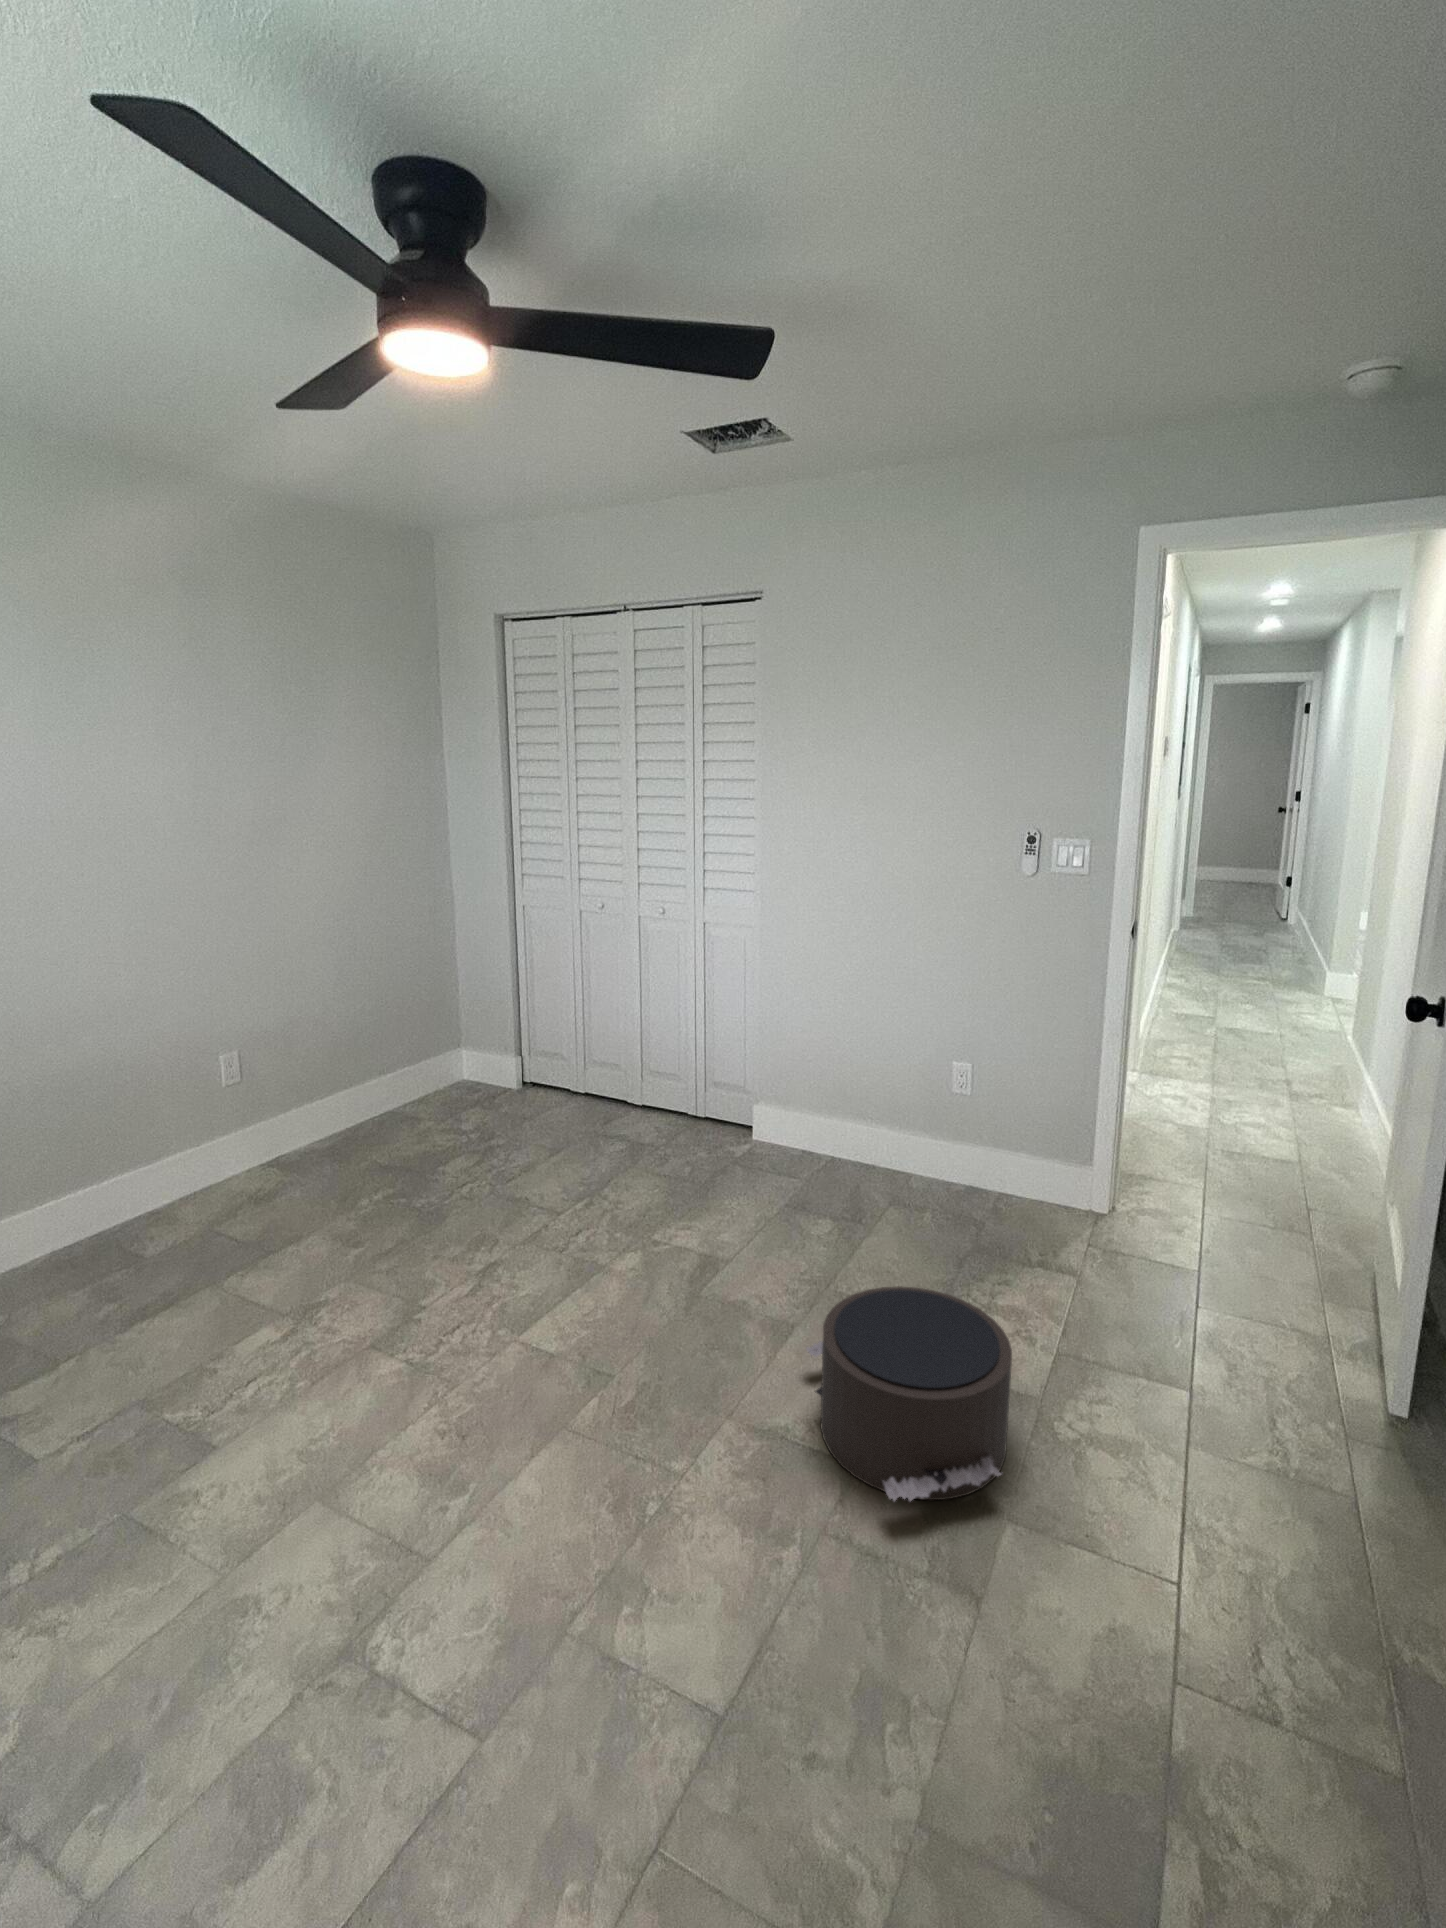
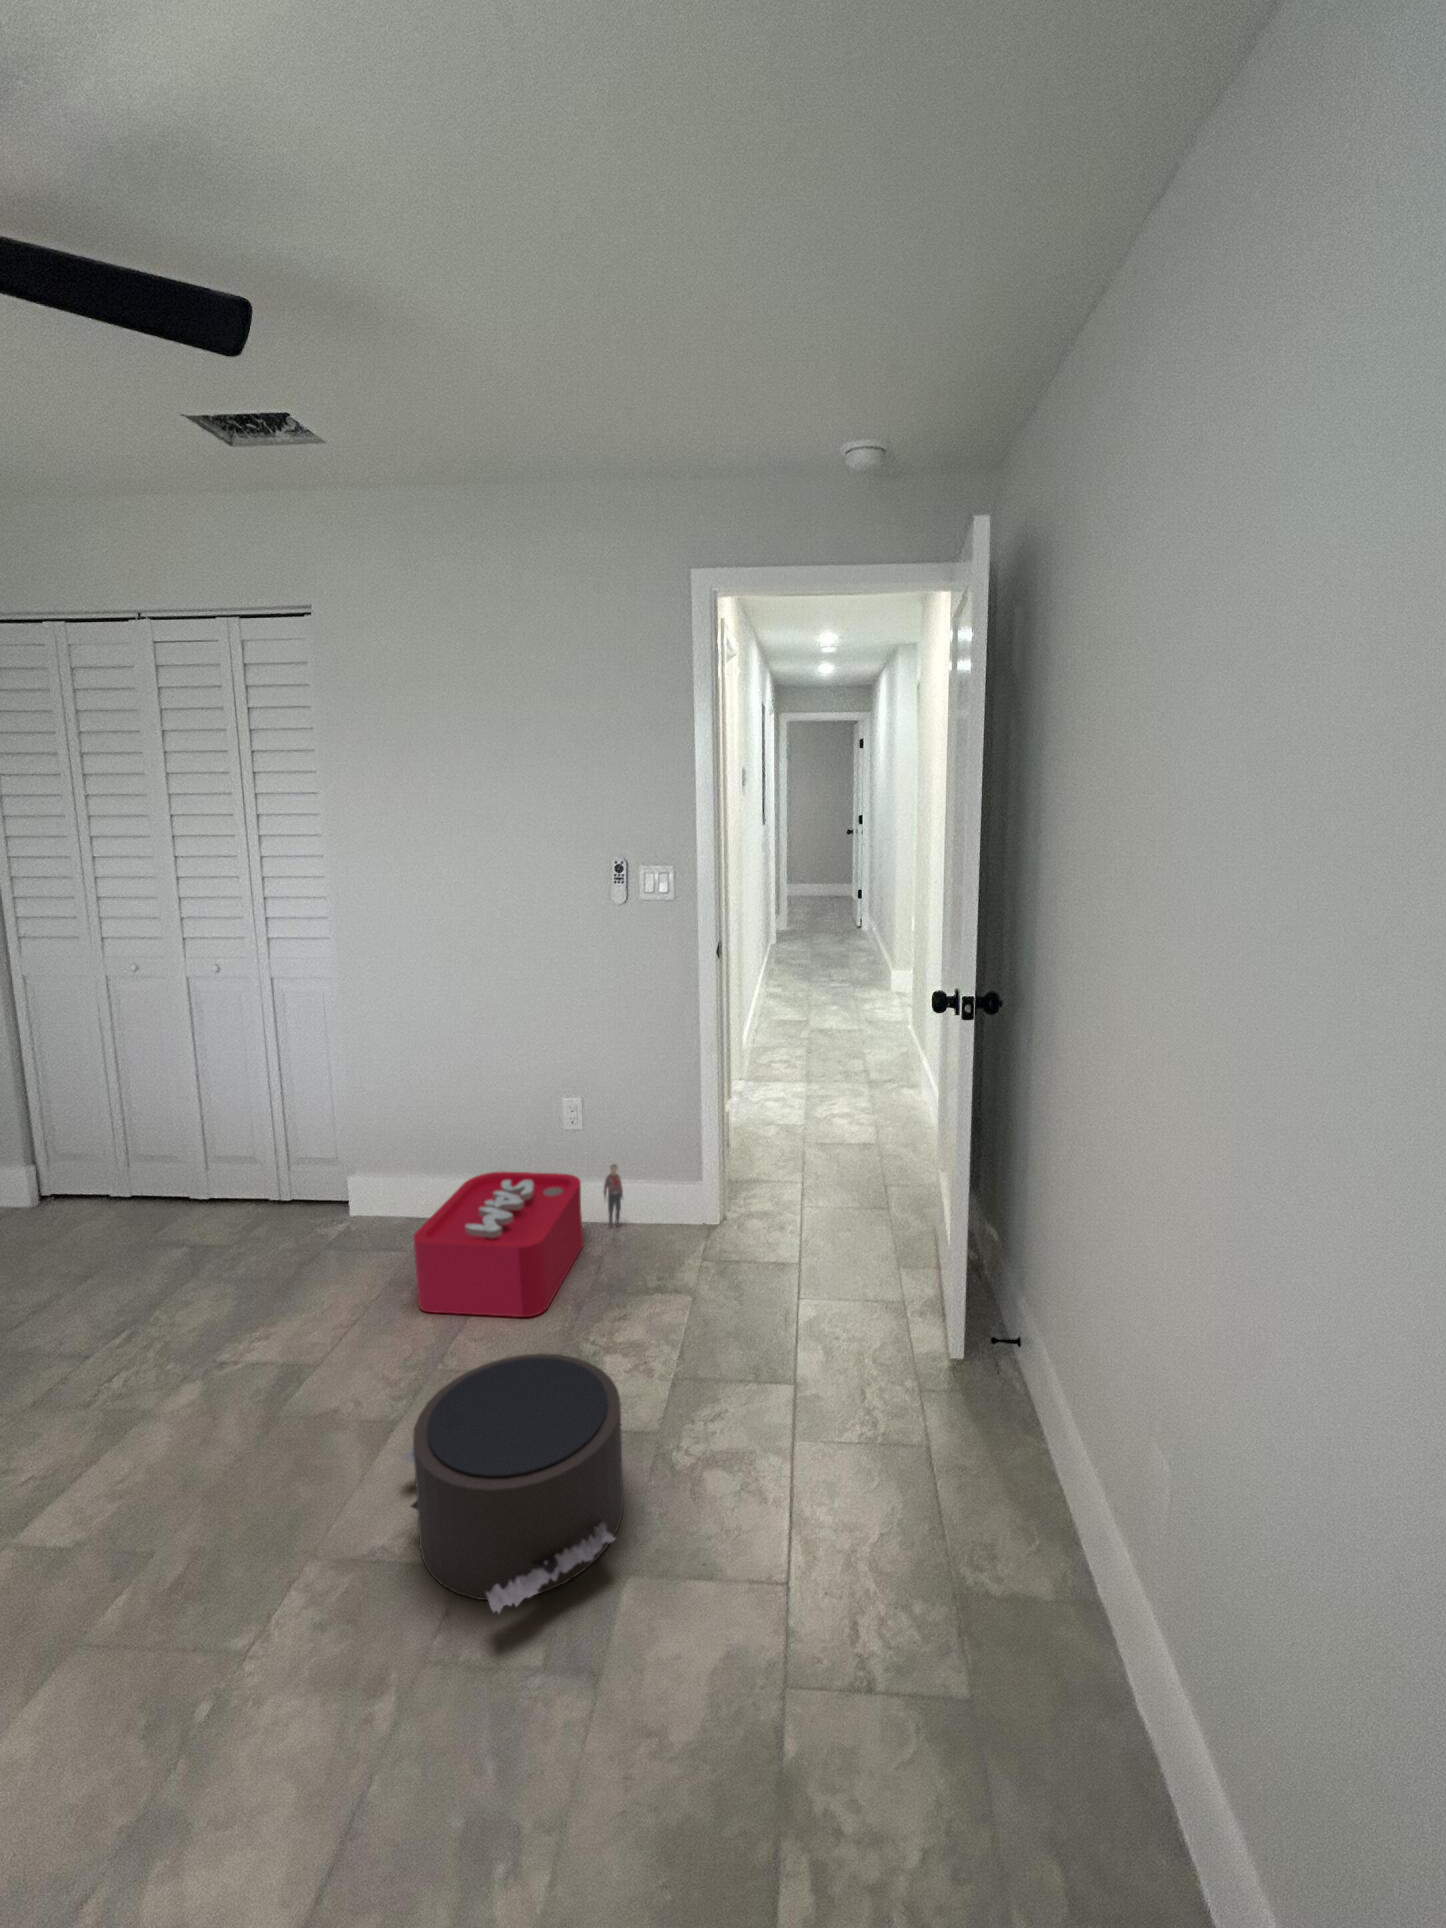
storage bin: none [813,1122,1007,1260] -> present [413,1164,623,1317]

